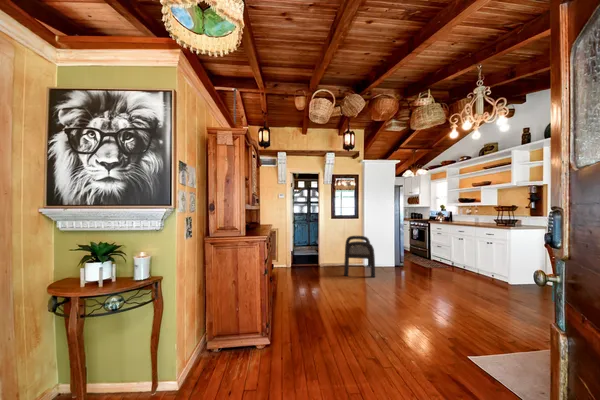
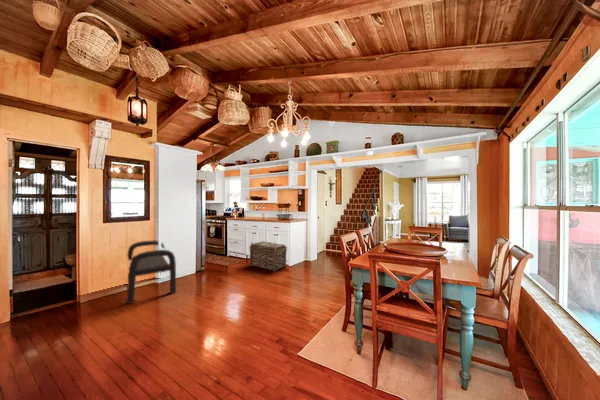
basket: none [448,248,499,284] -> present [249,241,287,271]

